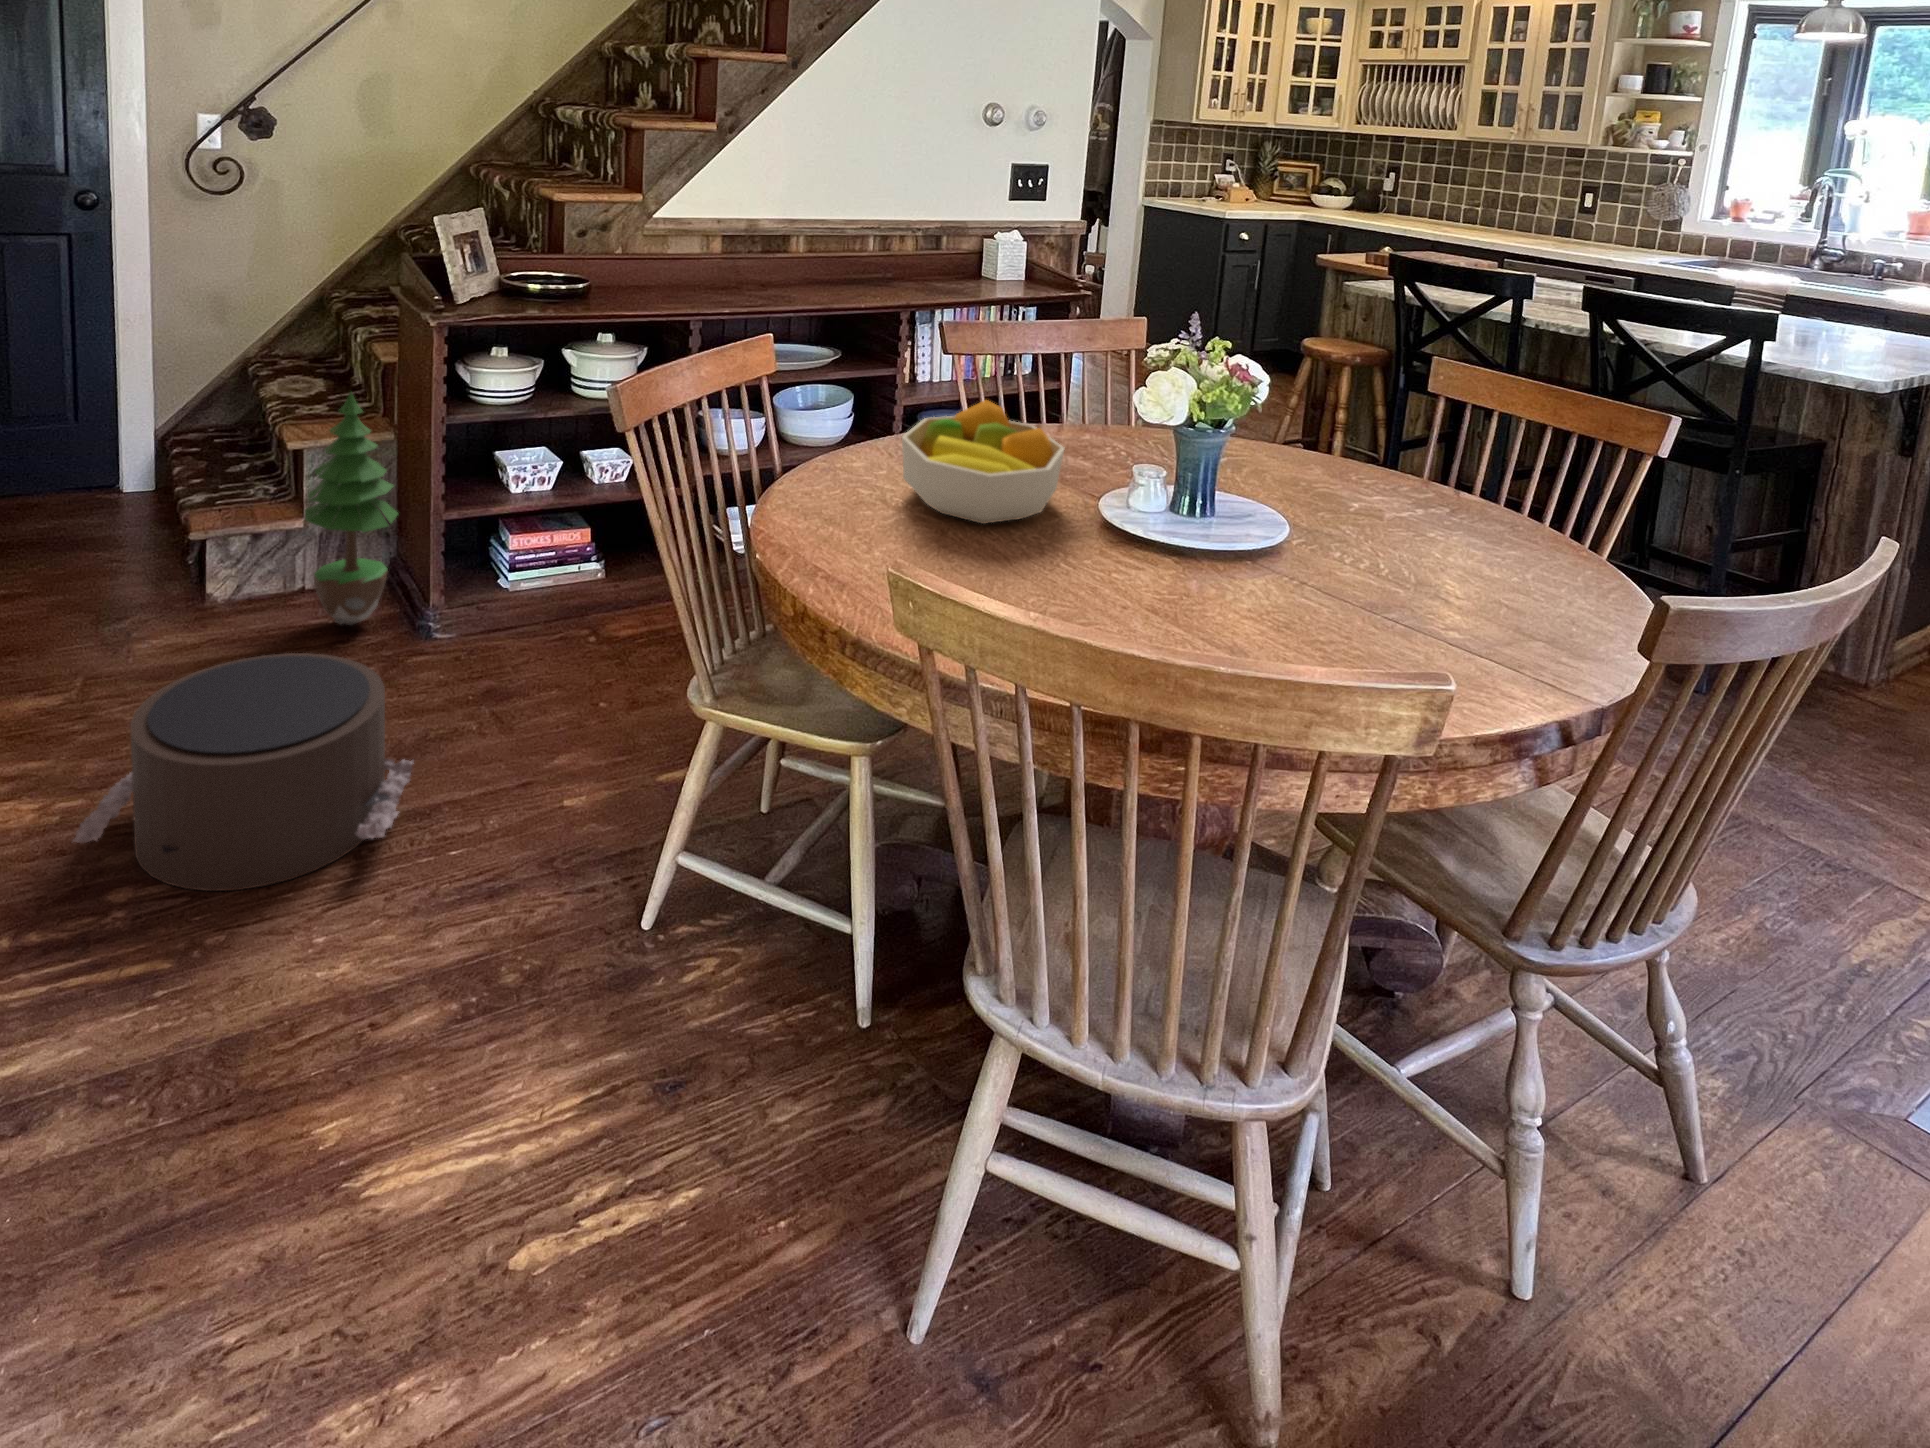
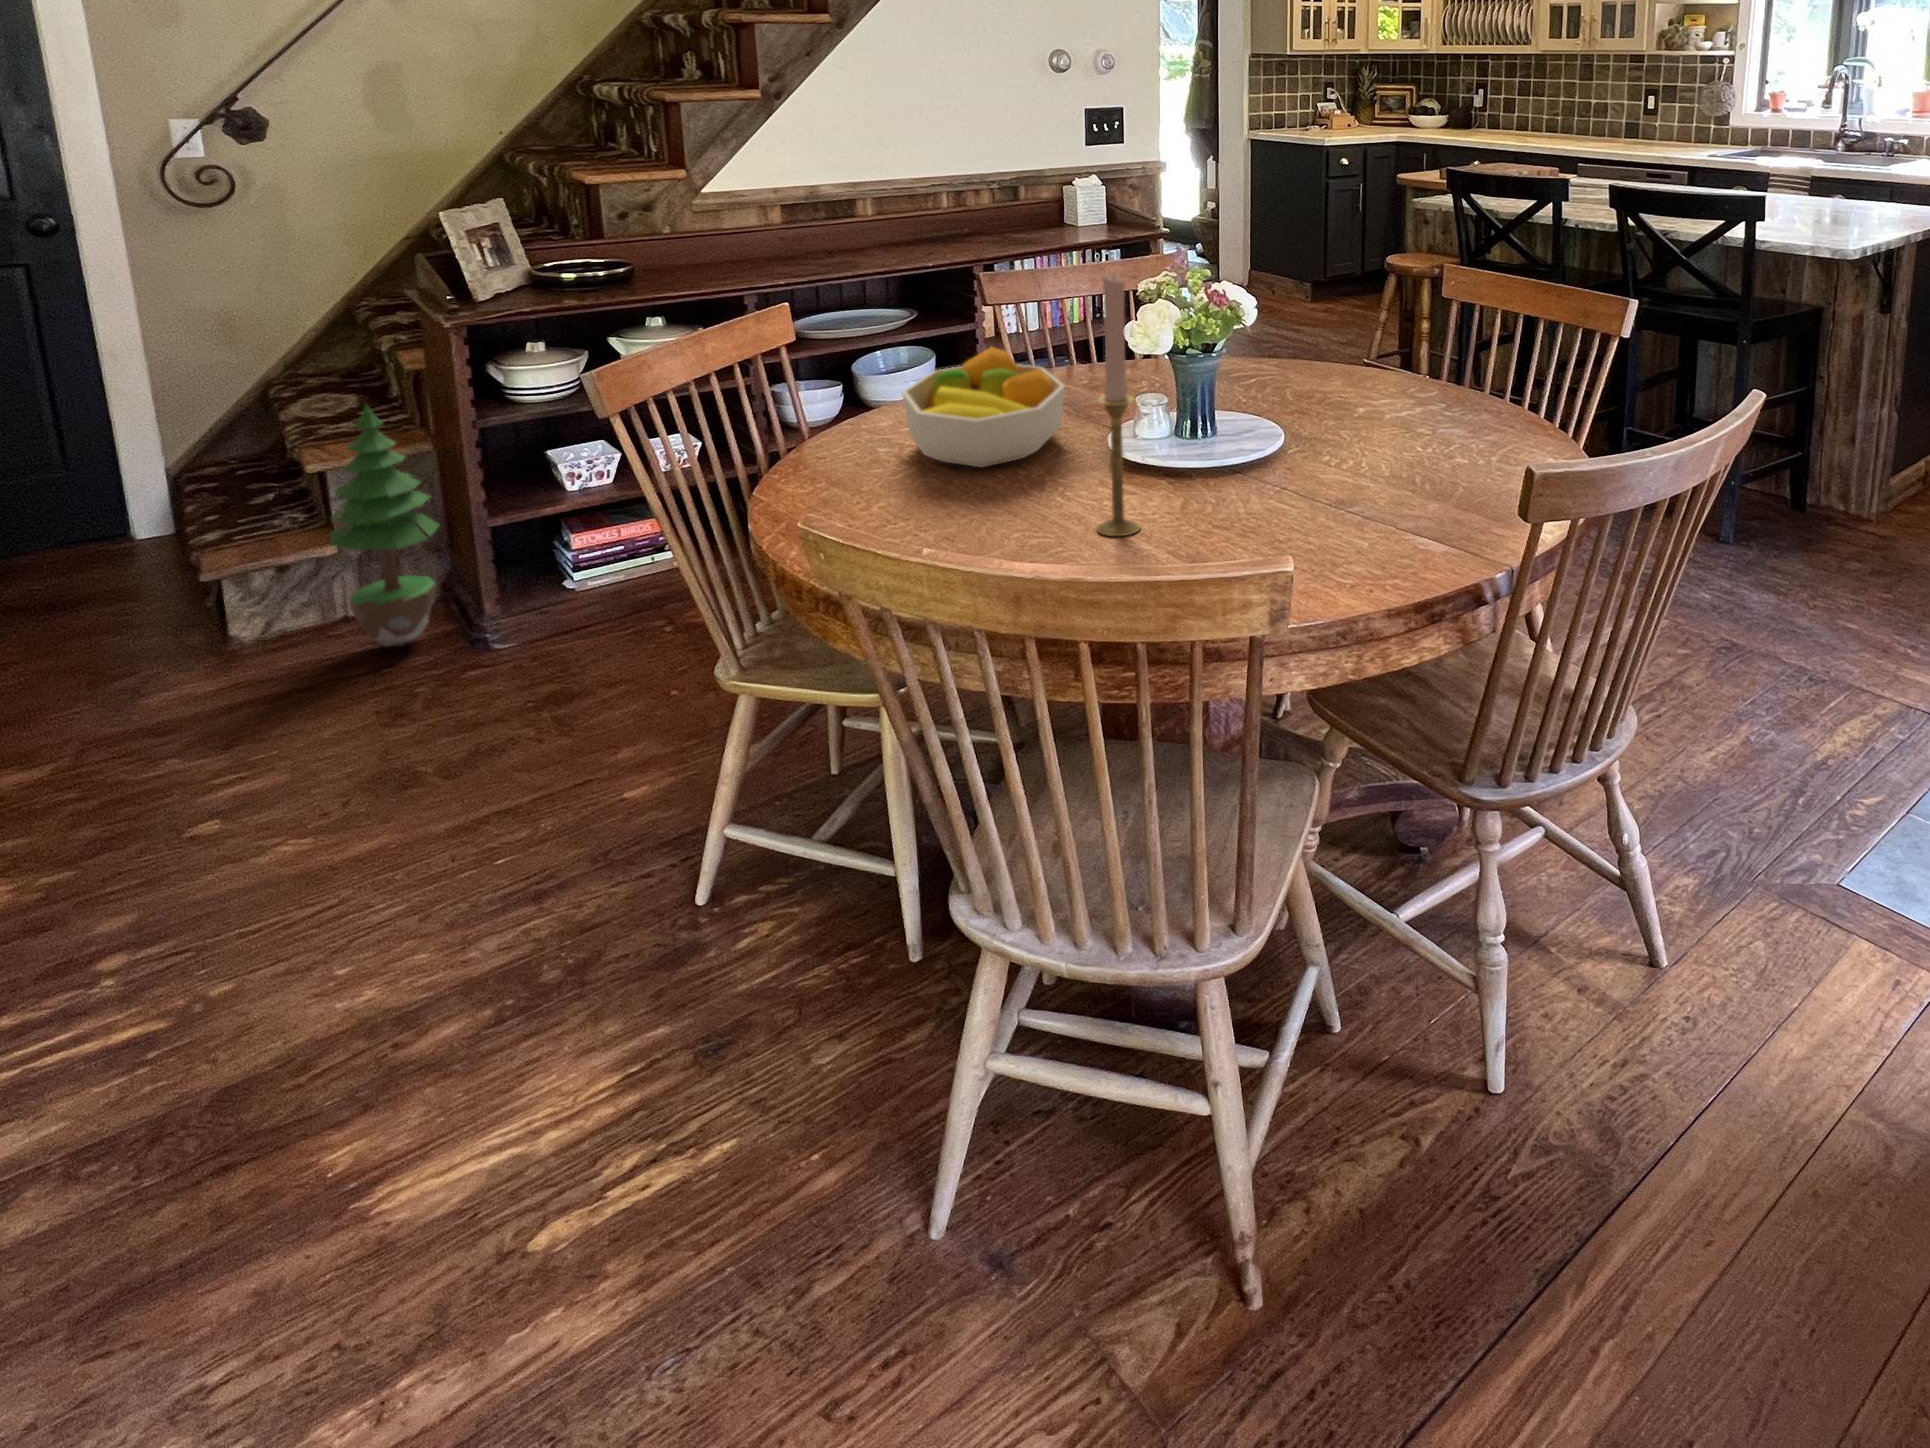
candlestick: none [1125,339,1187,616] -> present [1096,274,1140,536]
pouf: present [73,653,414,891] -> none [49,680,454,942]

